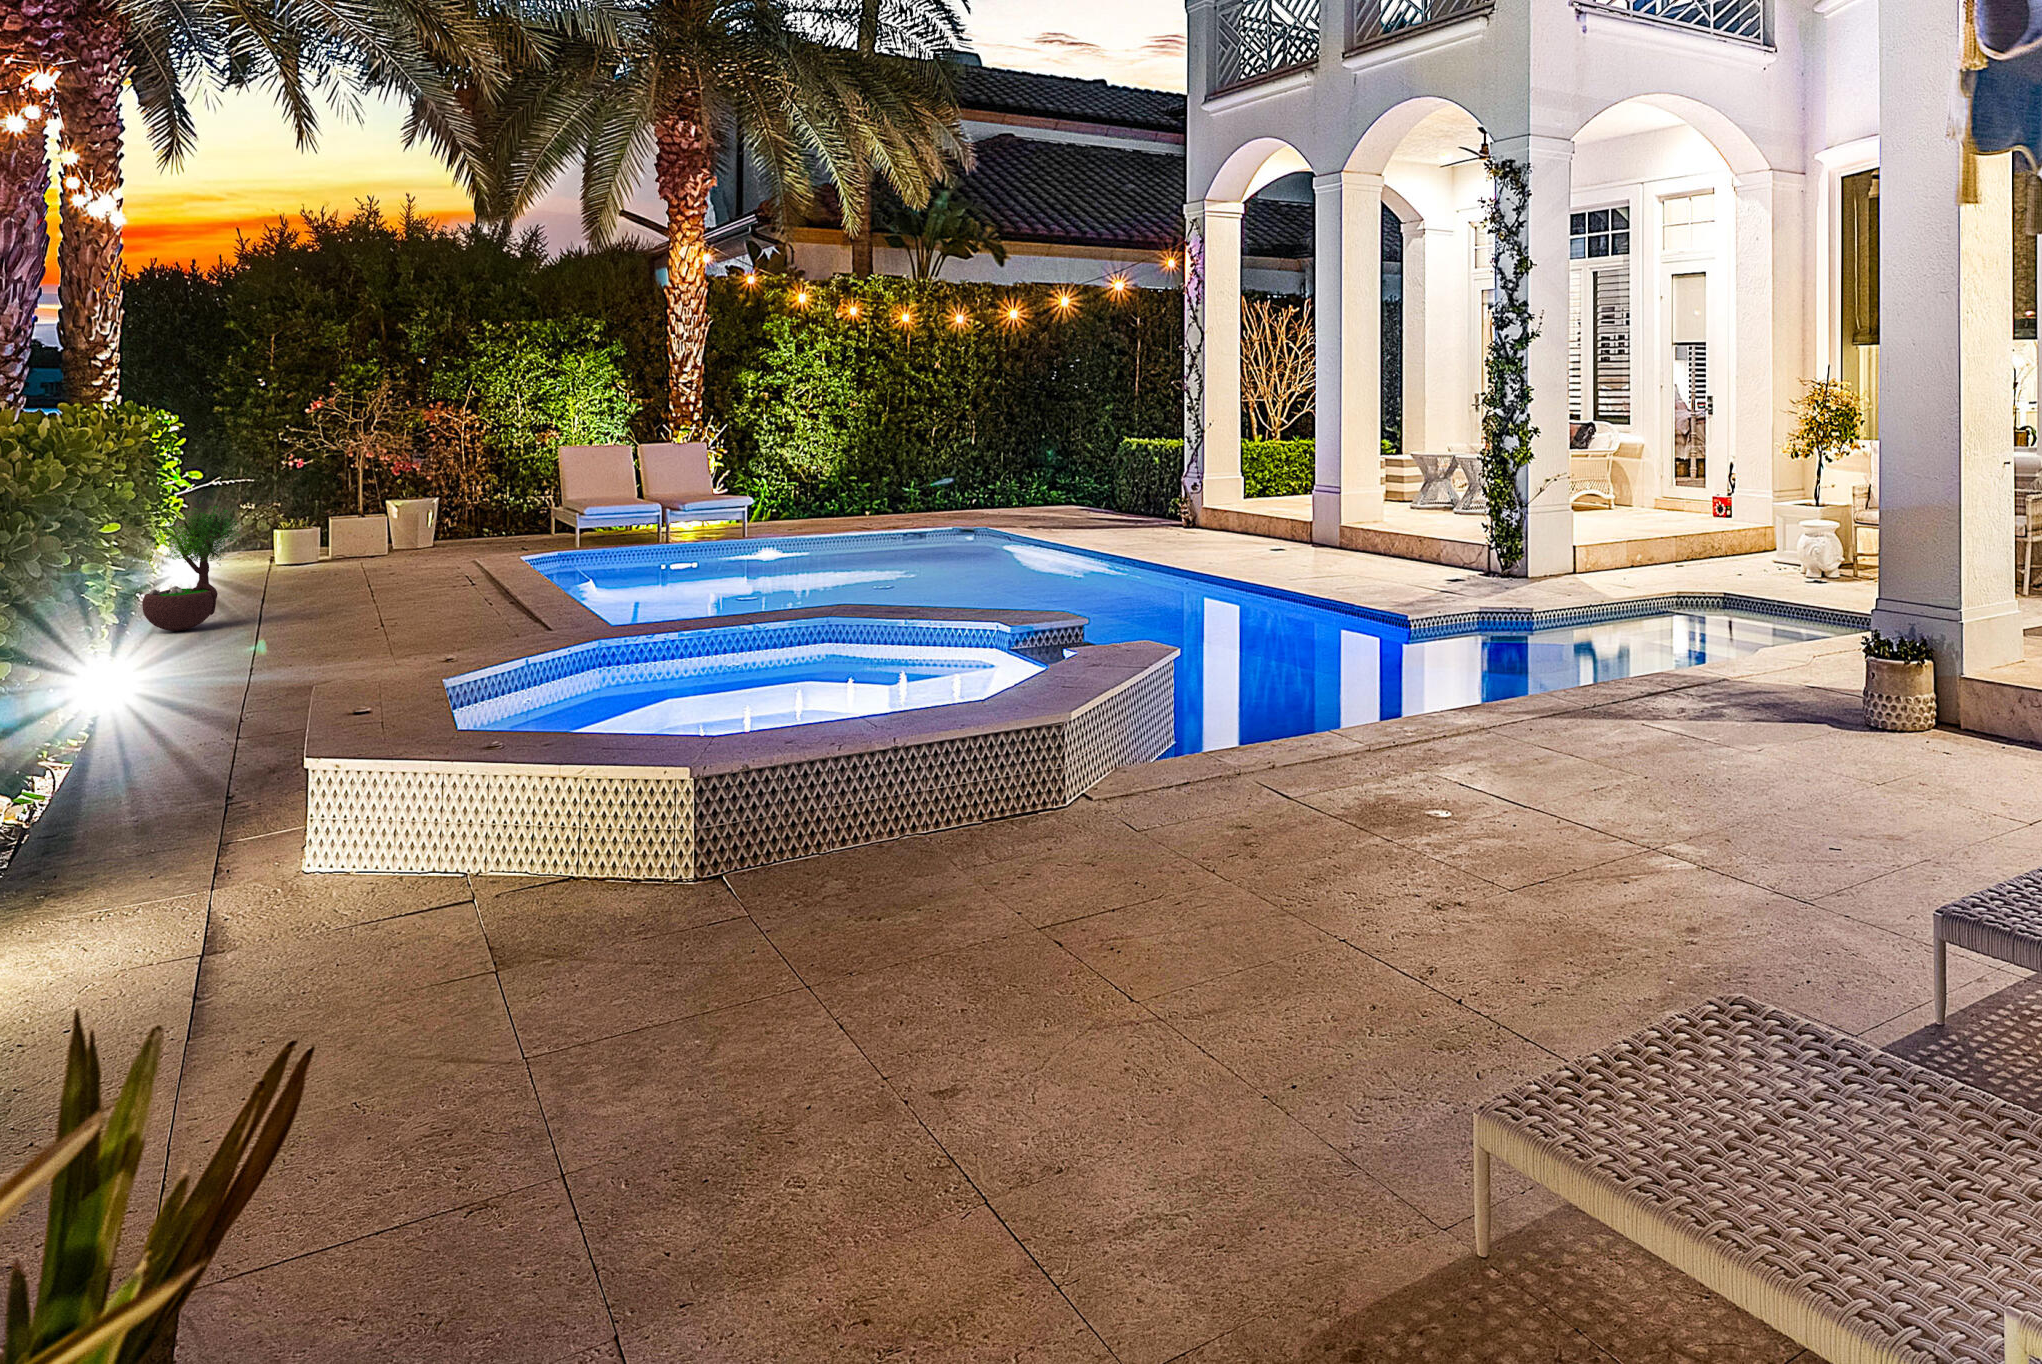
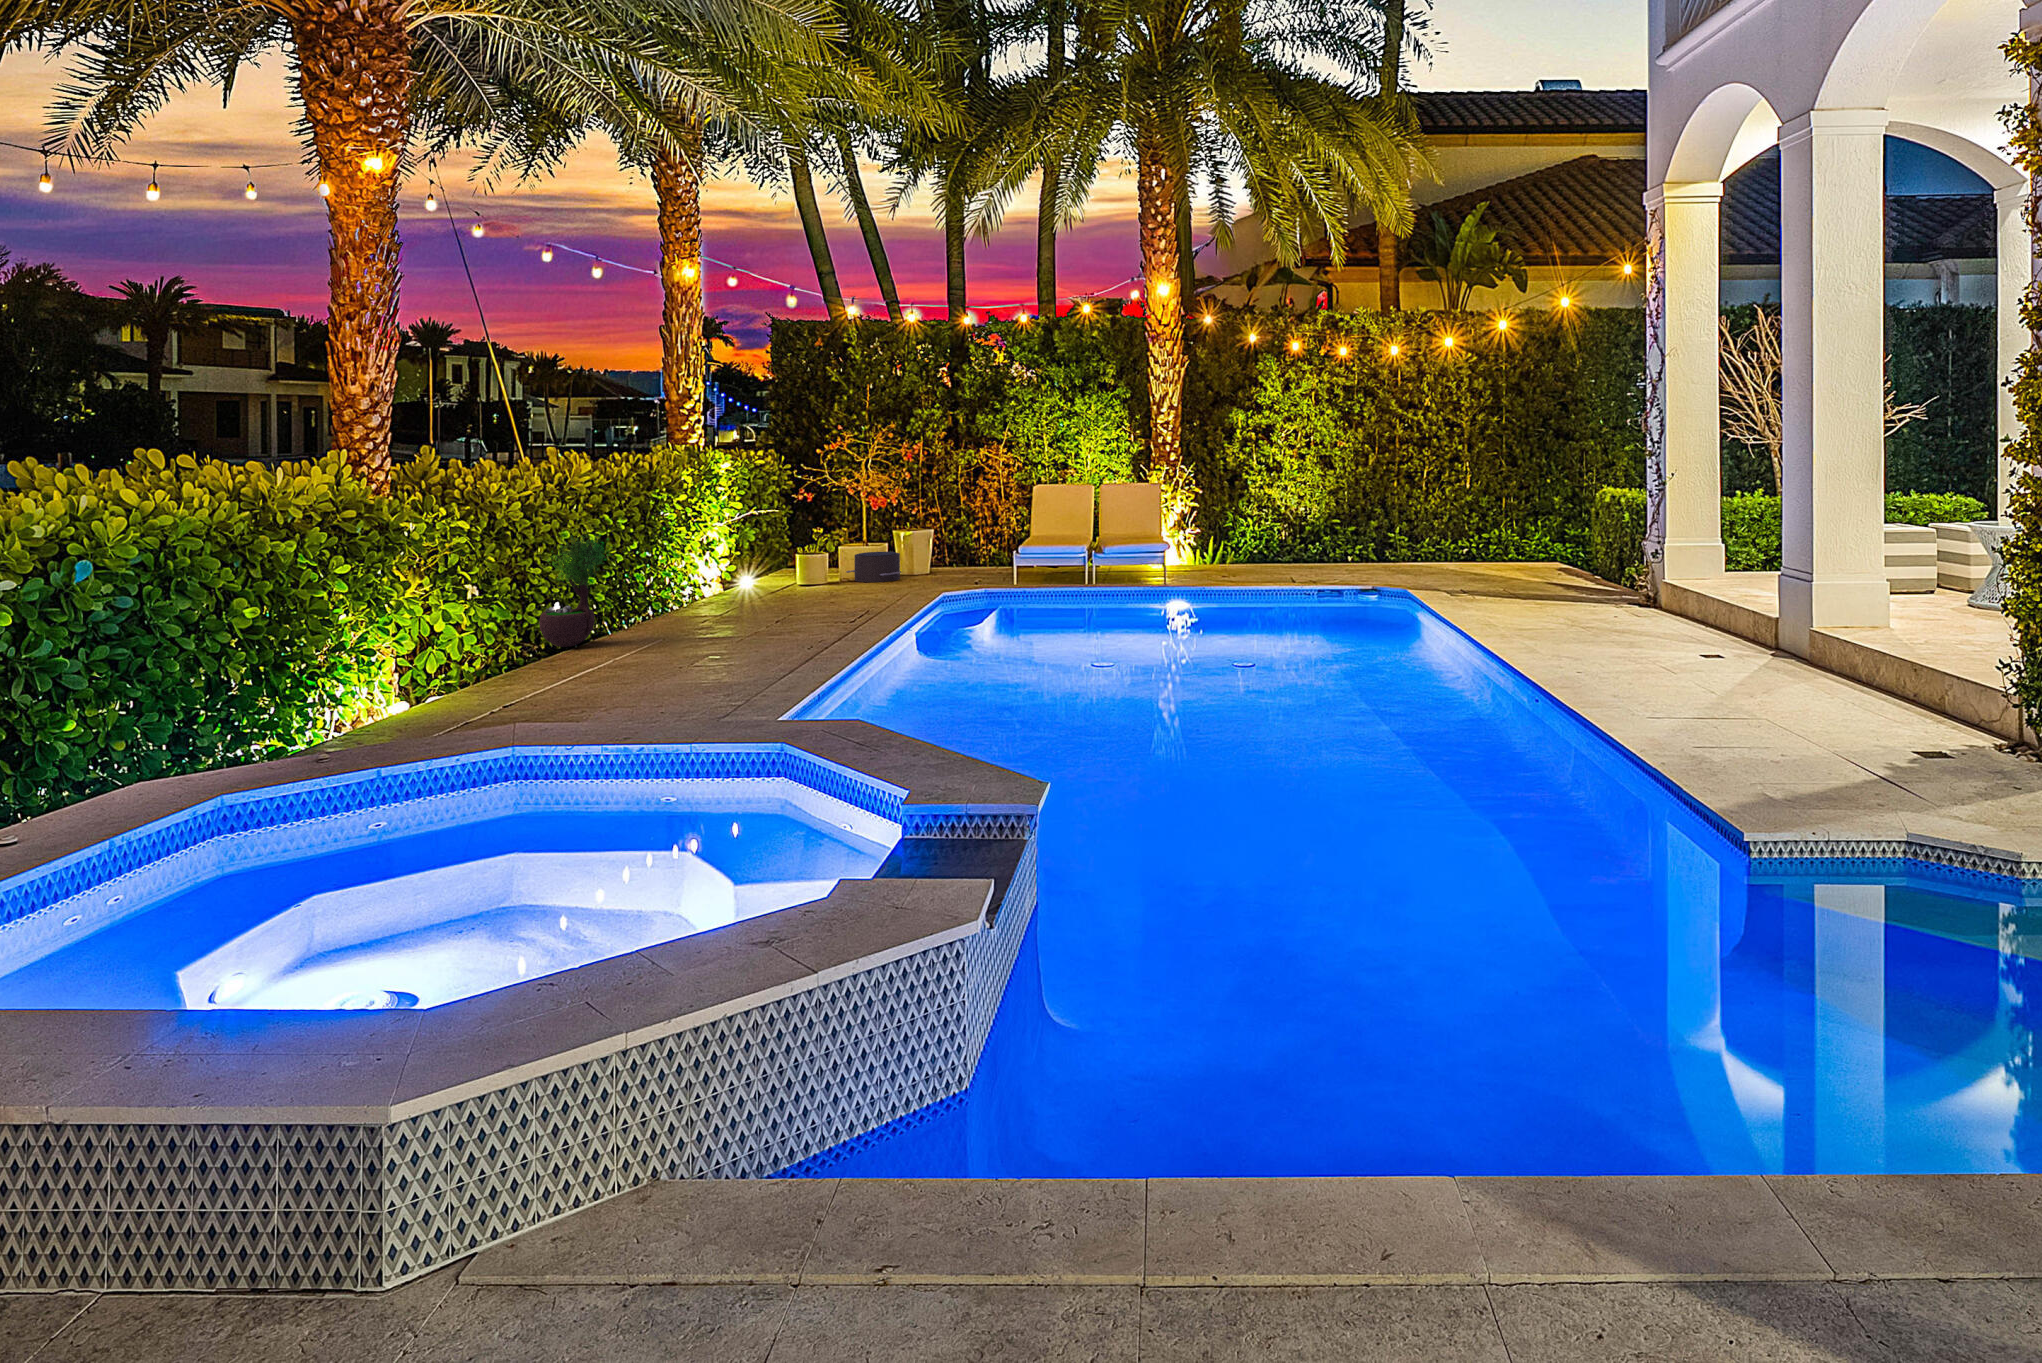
pouf: none [337,526,418,559] -> present [846,552,901,582]

